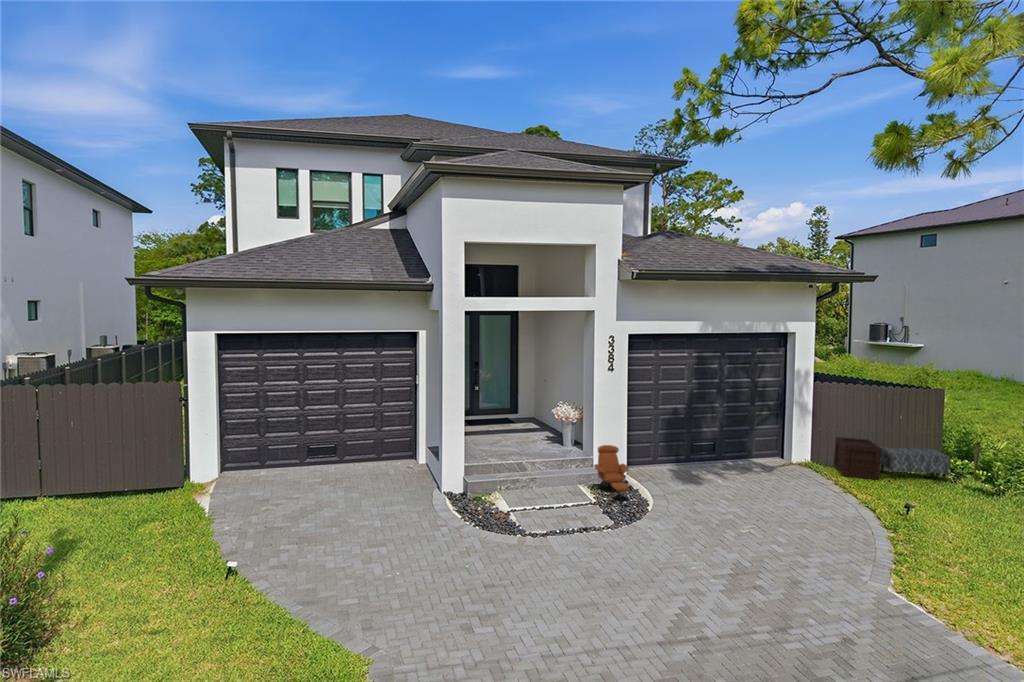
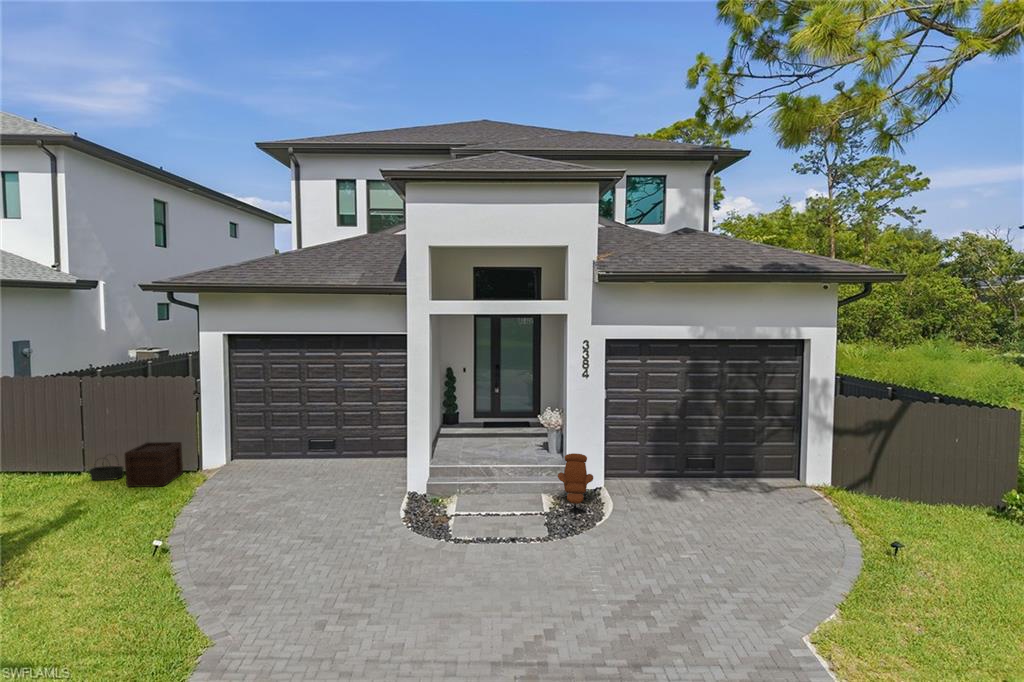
wooden crate: present [833,437,881,479] -> present [125,442,183,487]
bench: present [880,447,950,481] -> none [919,474,1012,521]
basket: none [56,475,98,507] -> present [89,456,123,480]

